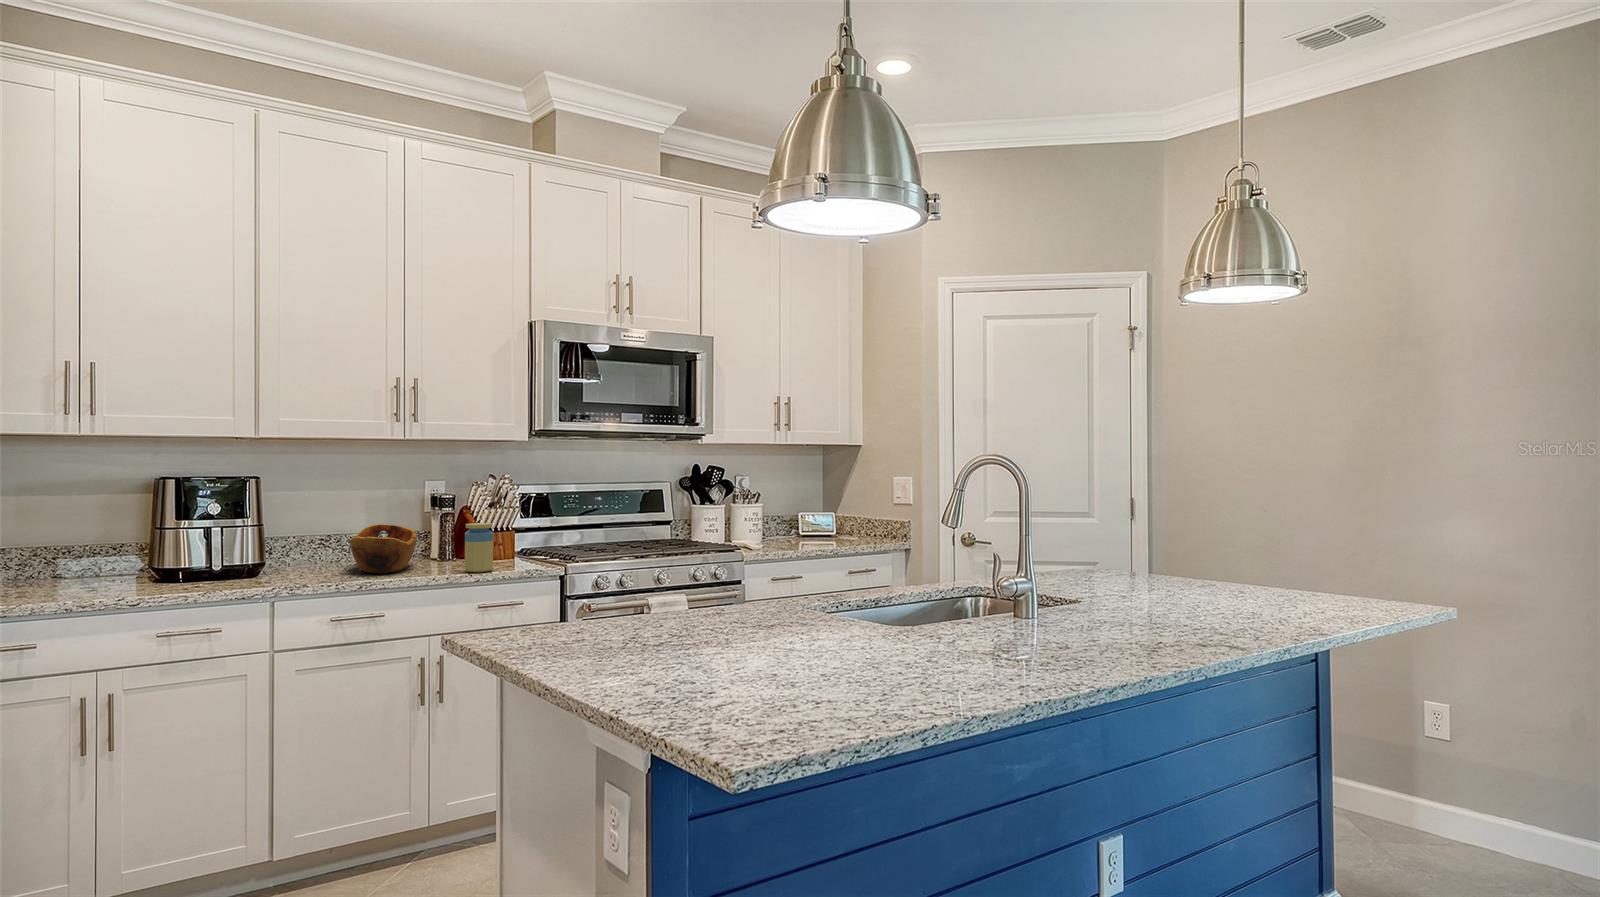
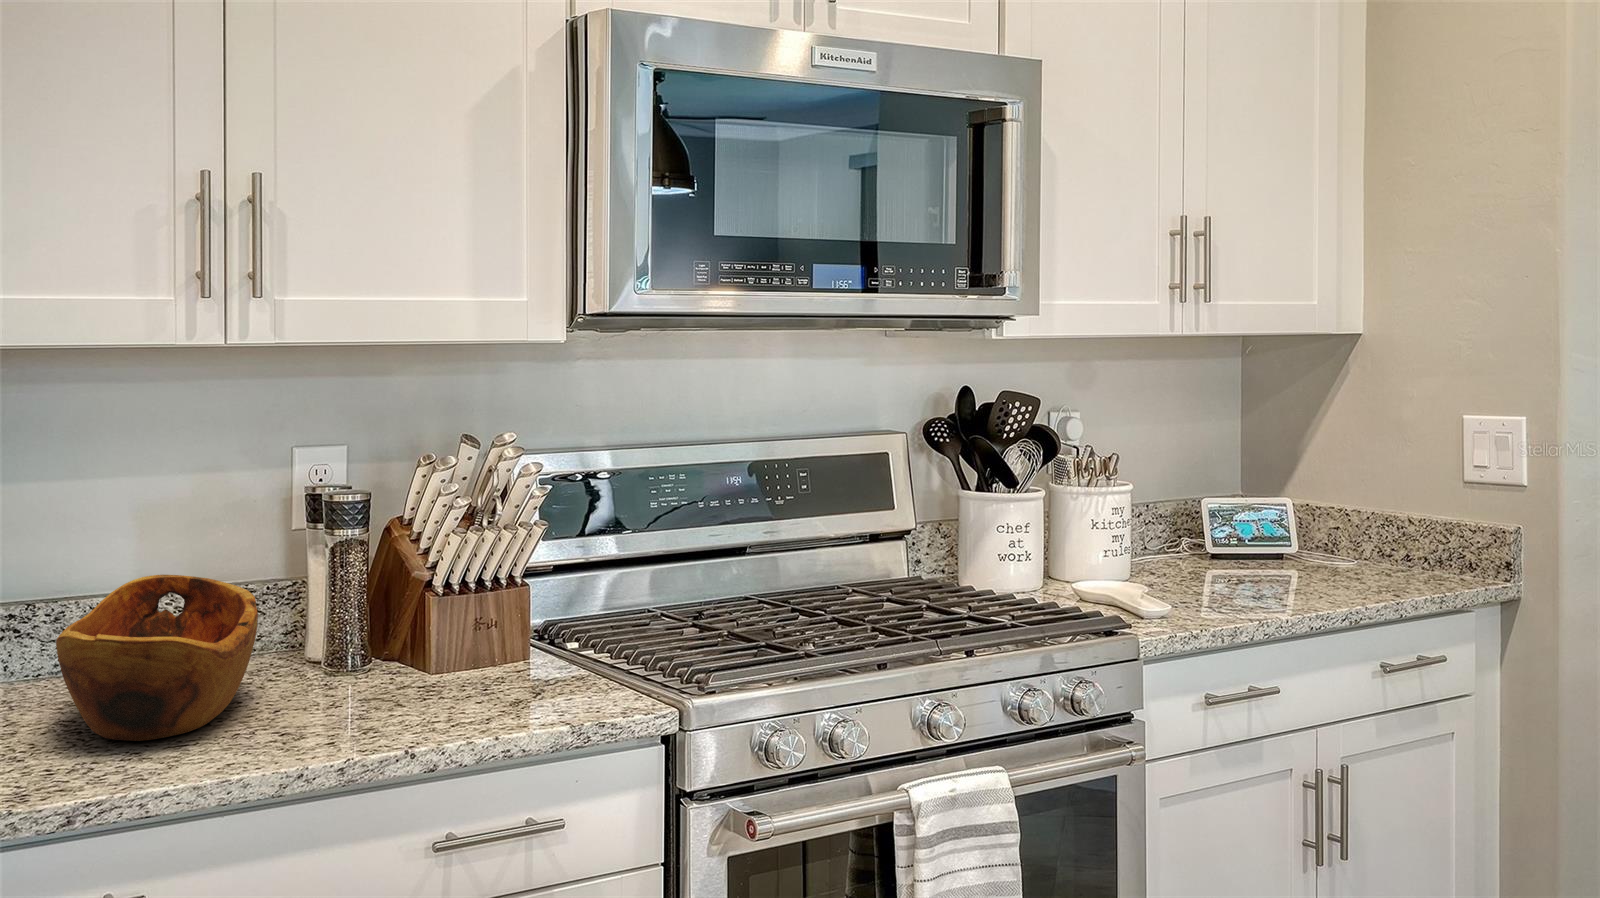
jar: present [465,523,493,572] -> none [390,582,476,738]

